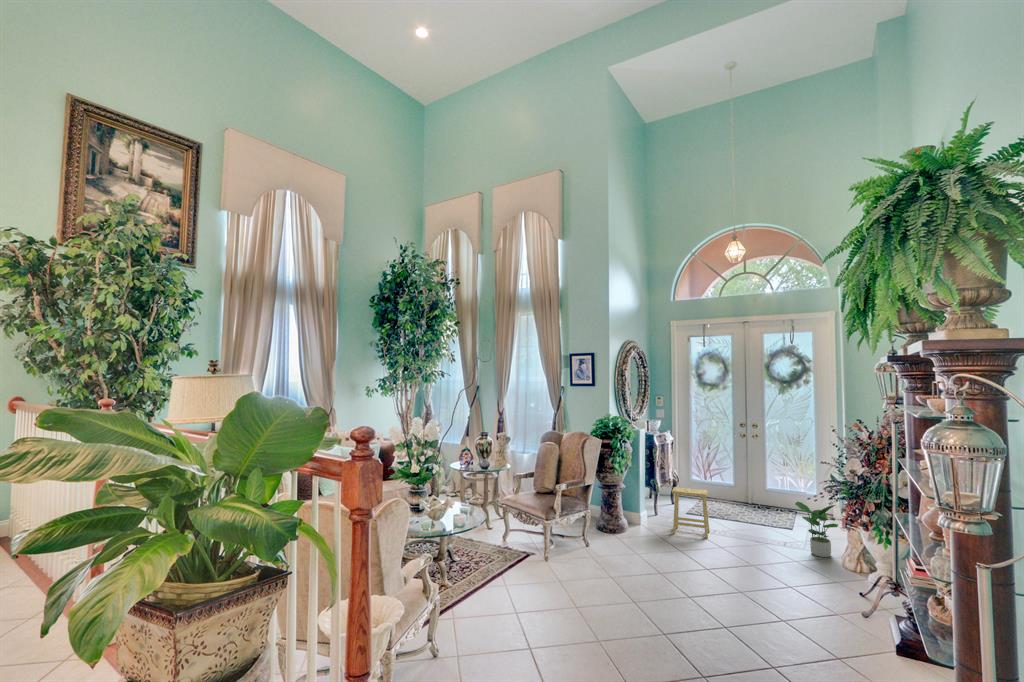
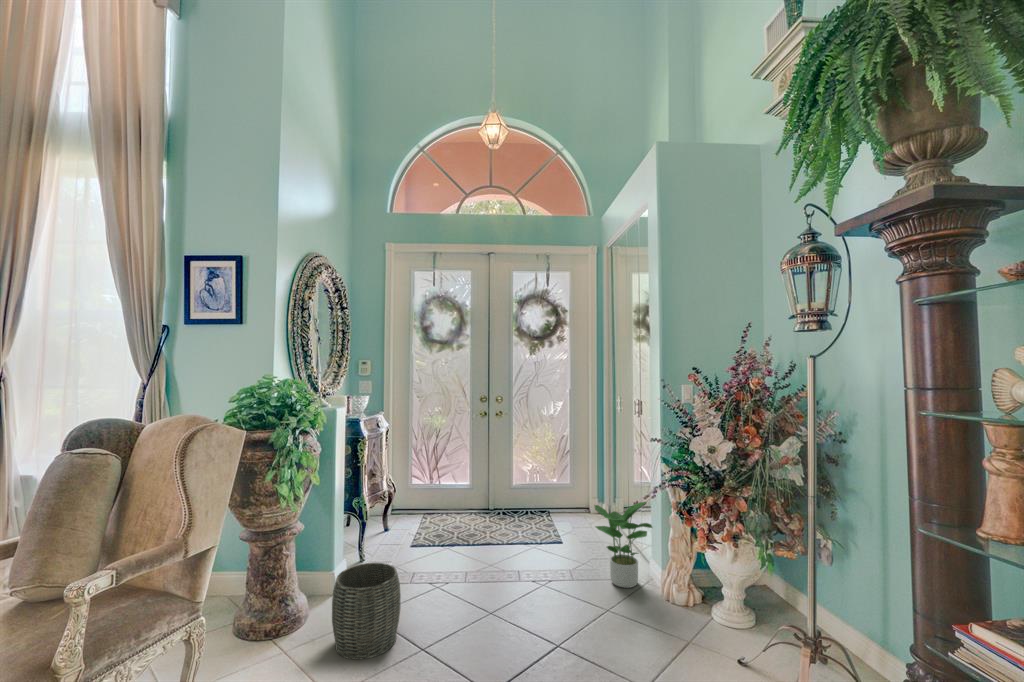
footstool: present [672,487,710,538] -> none [396,507,459,602]
woven basket: none [639,508,671,549] -> present [332,563,401,660]

